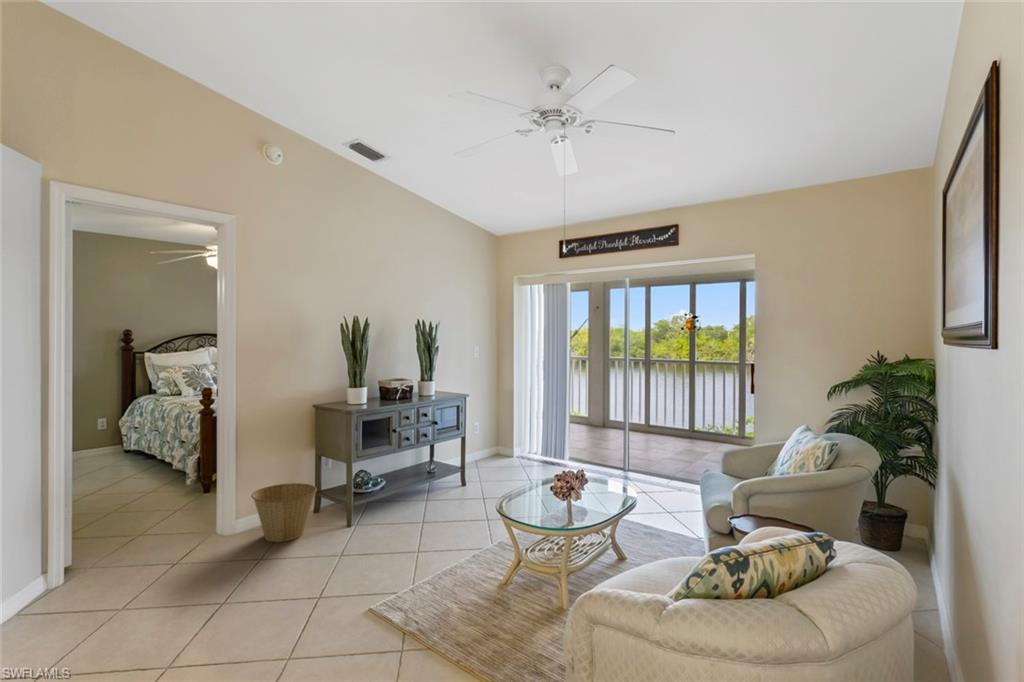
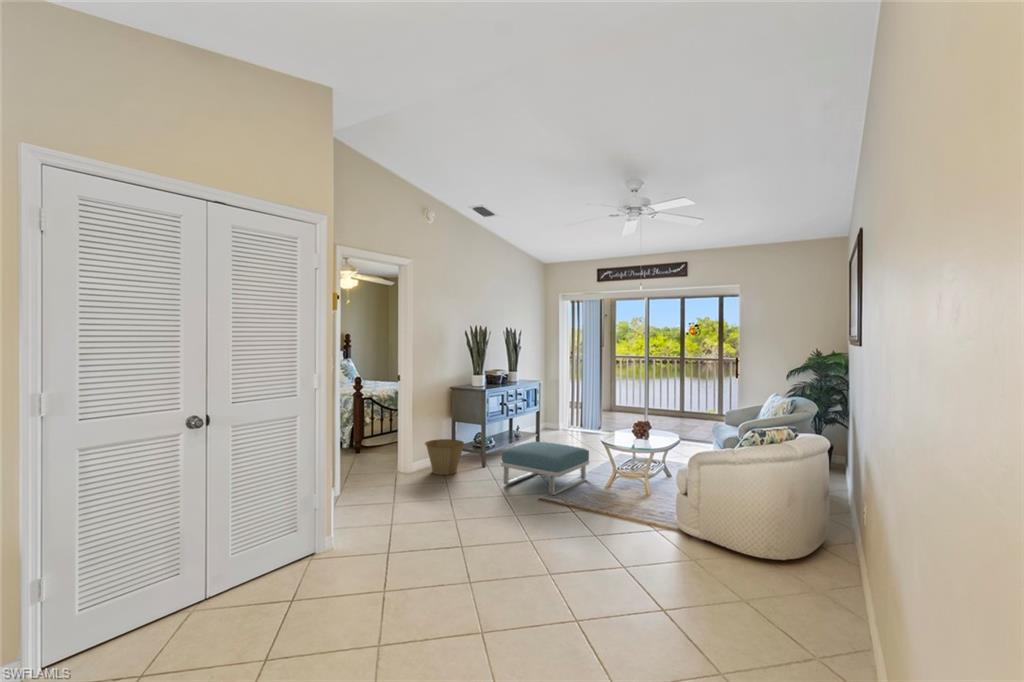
footstool: none [339,493,488,601] -> present [501,442,589,495]

